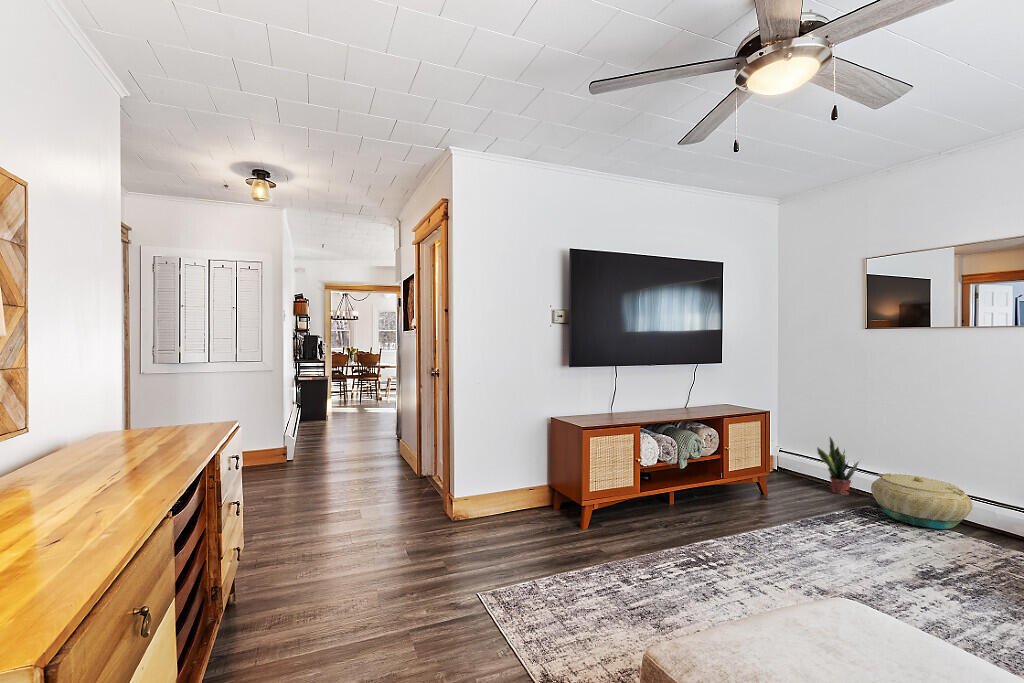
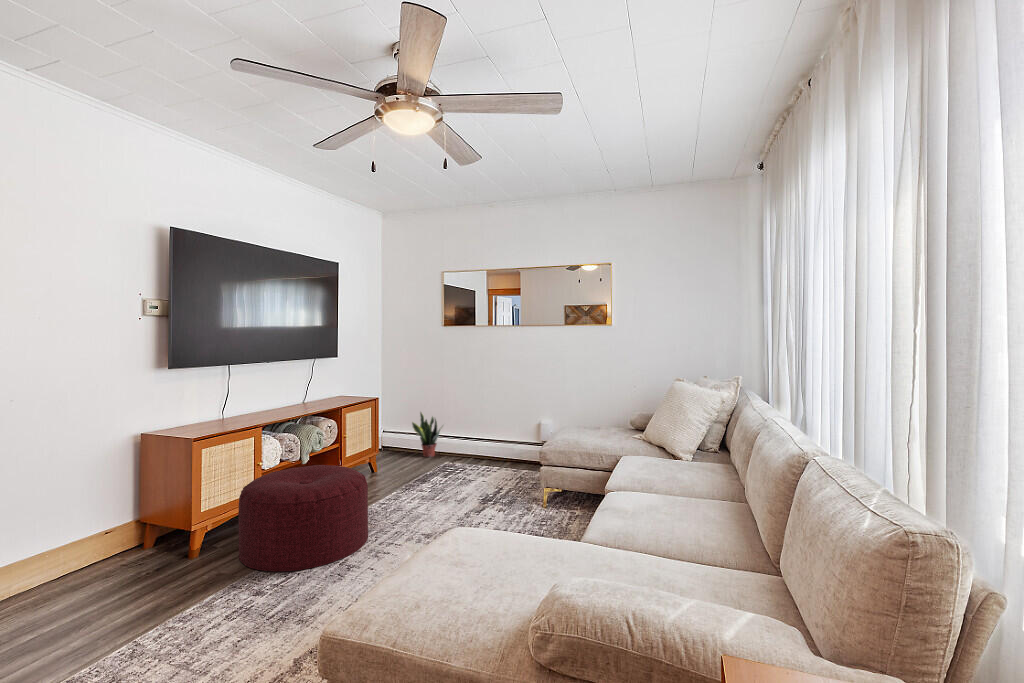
ottoman: none [616,469,746,578] -> present [239,465,368,572]
basket: present [871,474,973,529] -> none [450,432,506,468]

